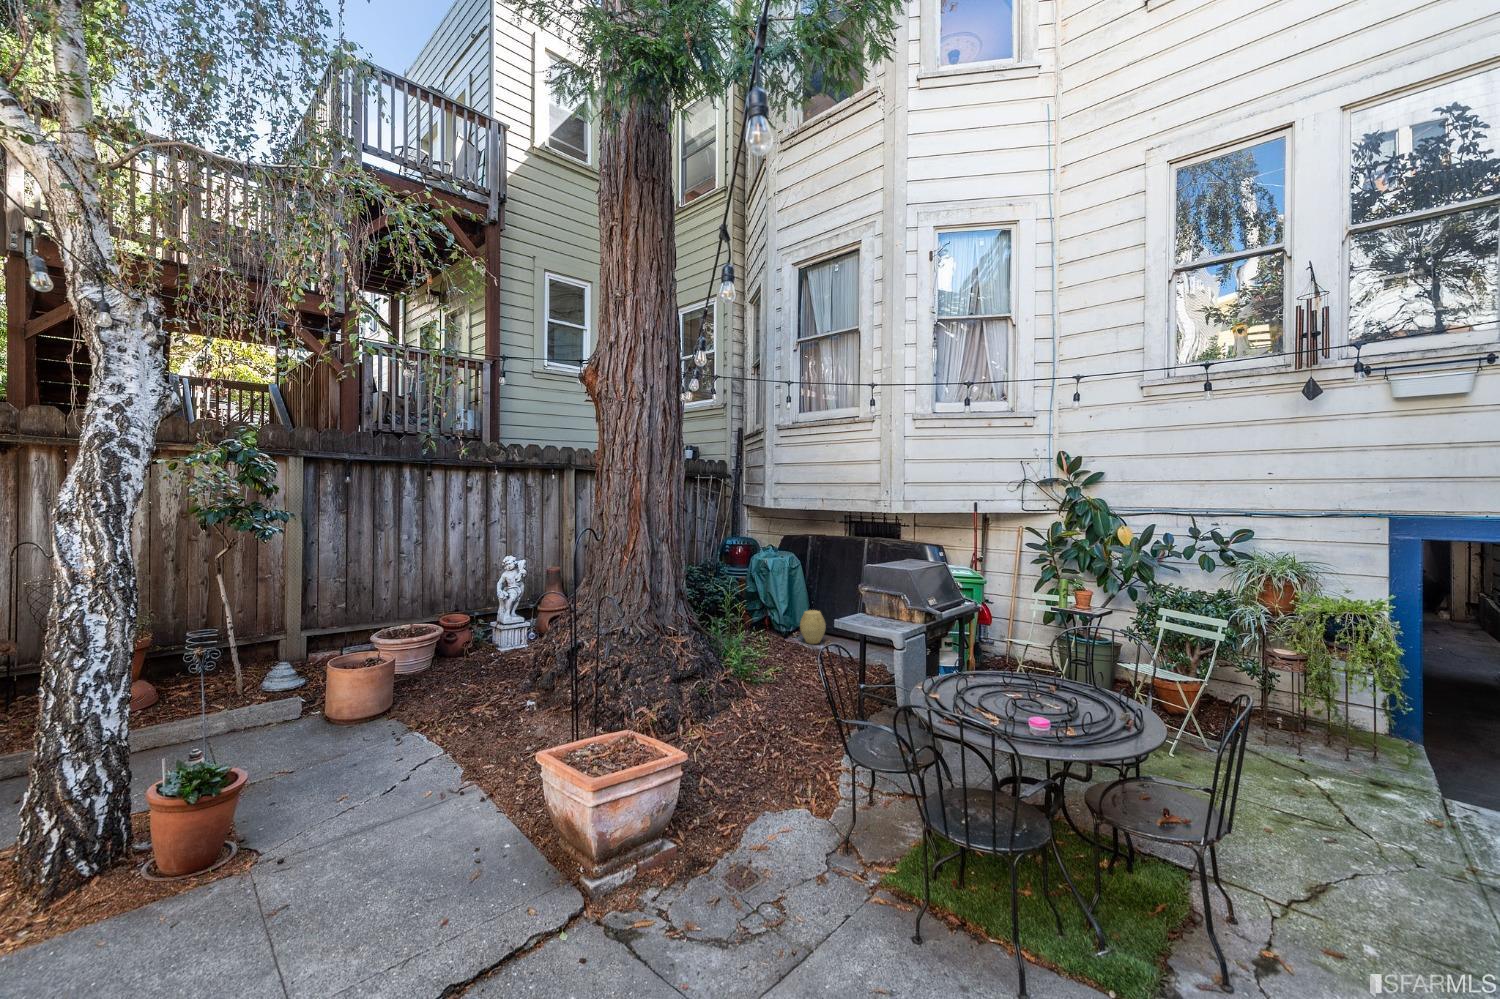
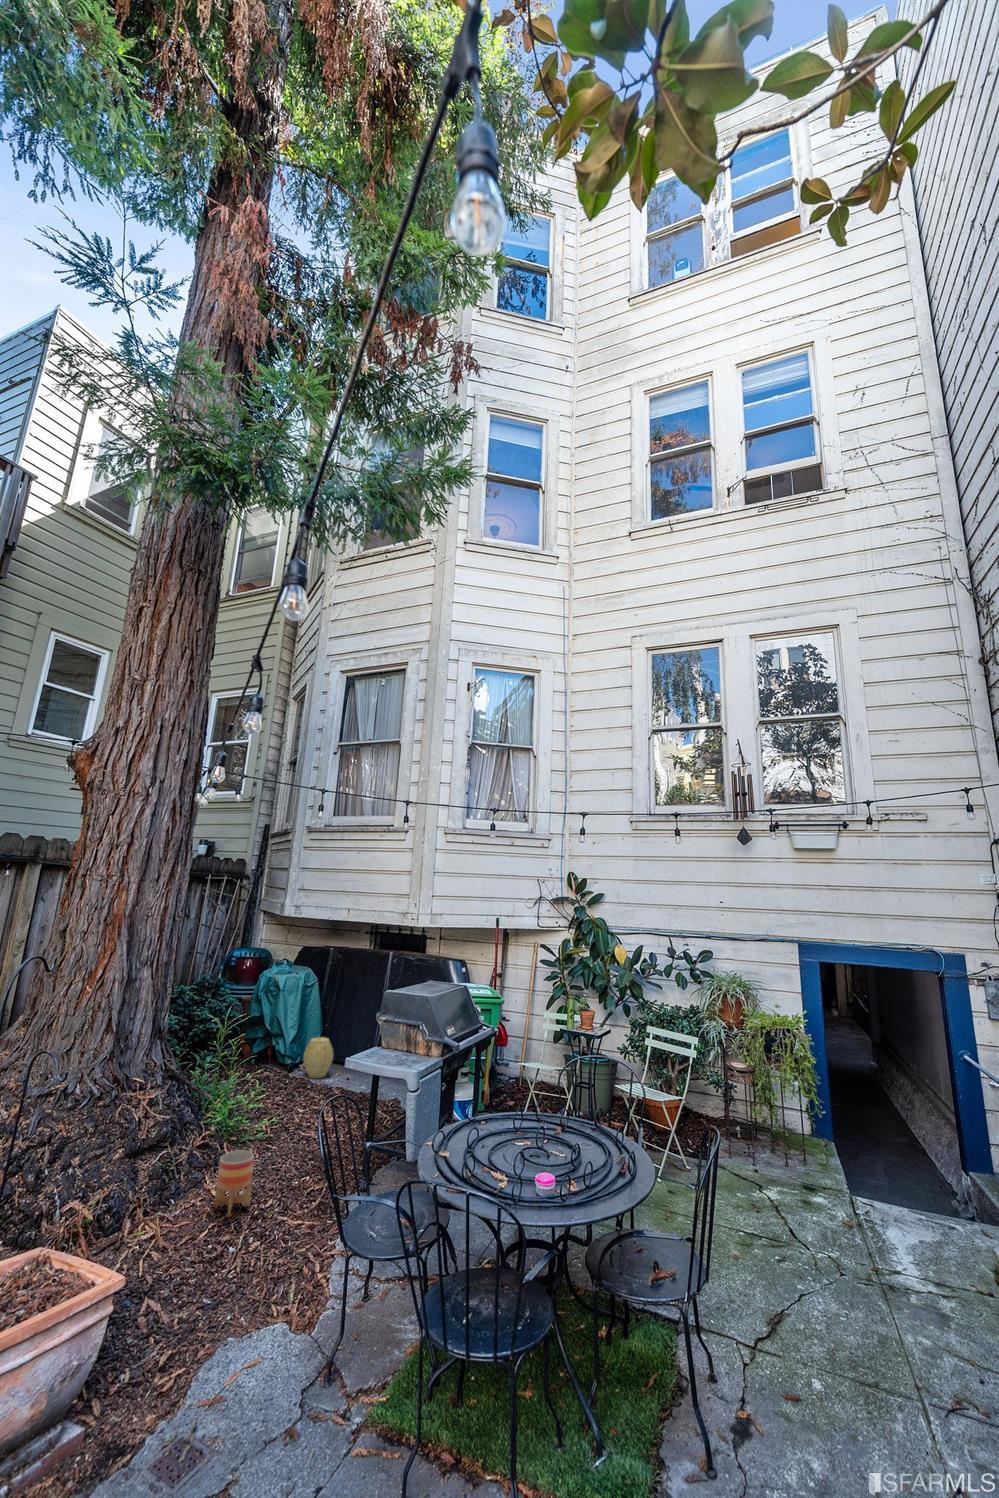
planter: none [746,709,776,760] -> present [214,1150,254,1215]

